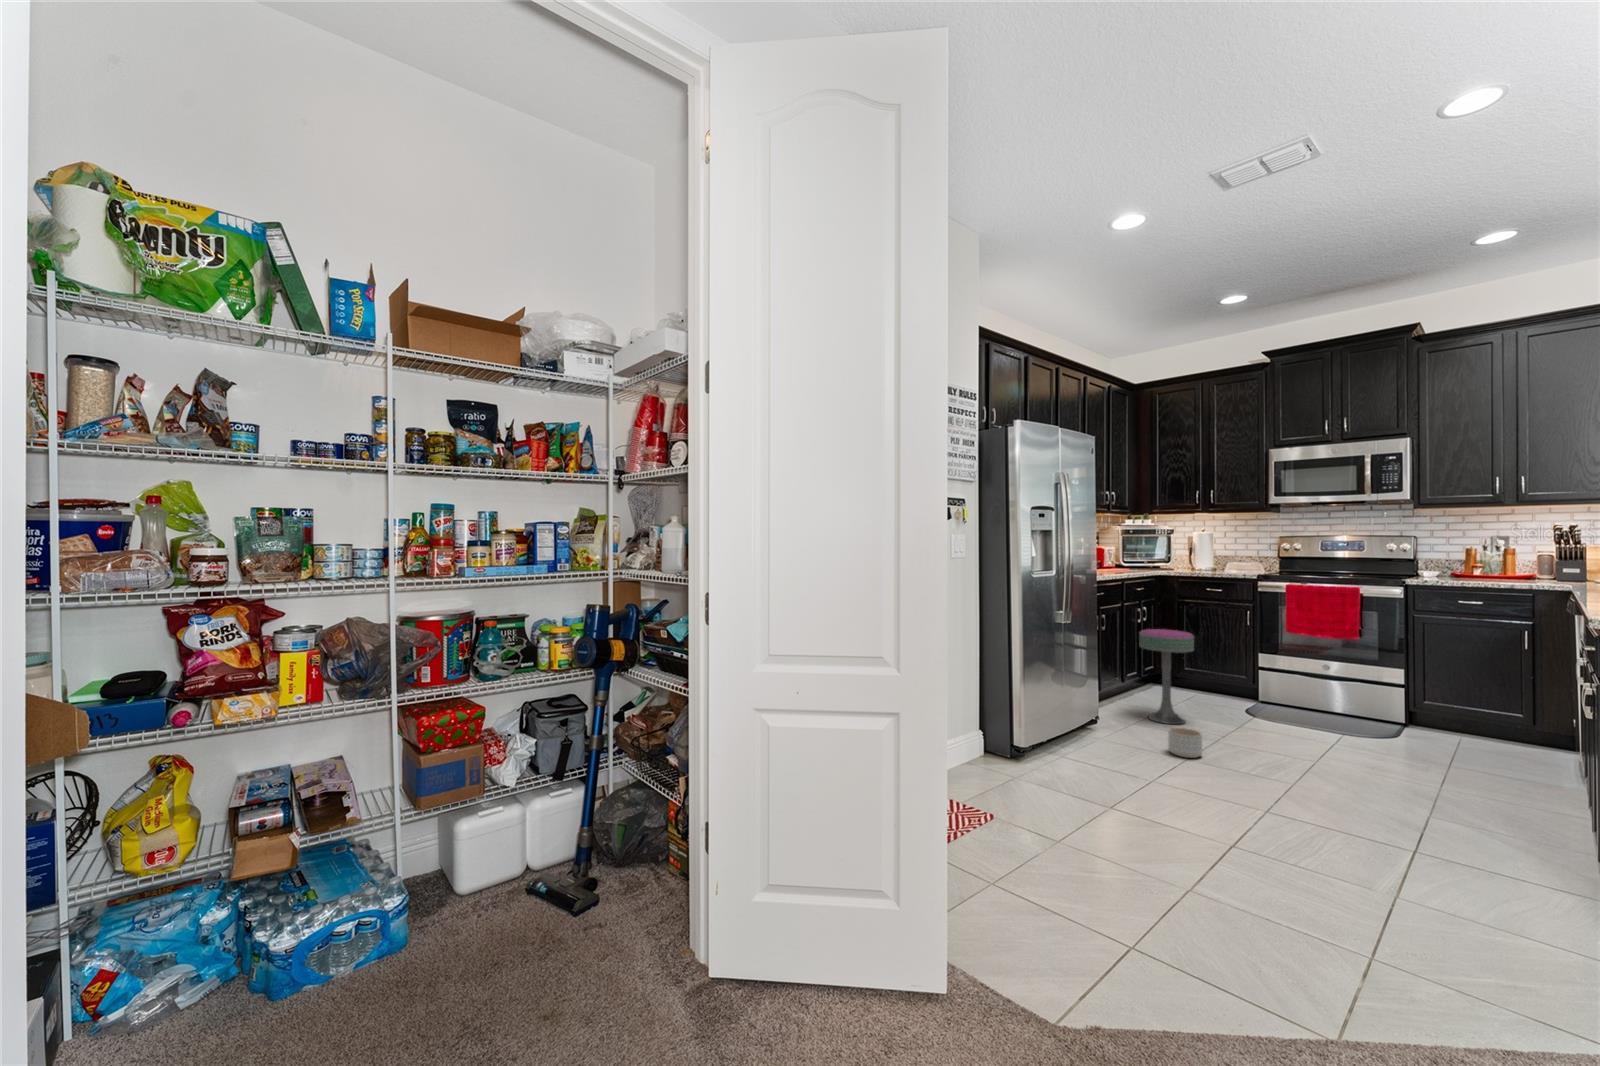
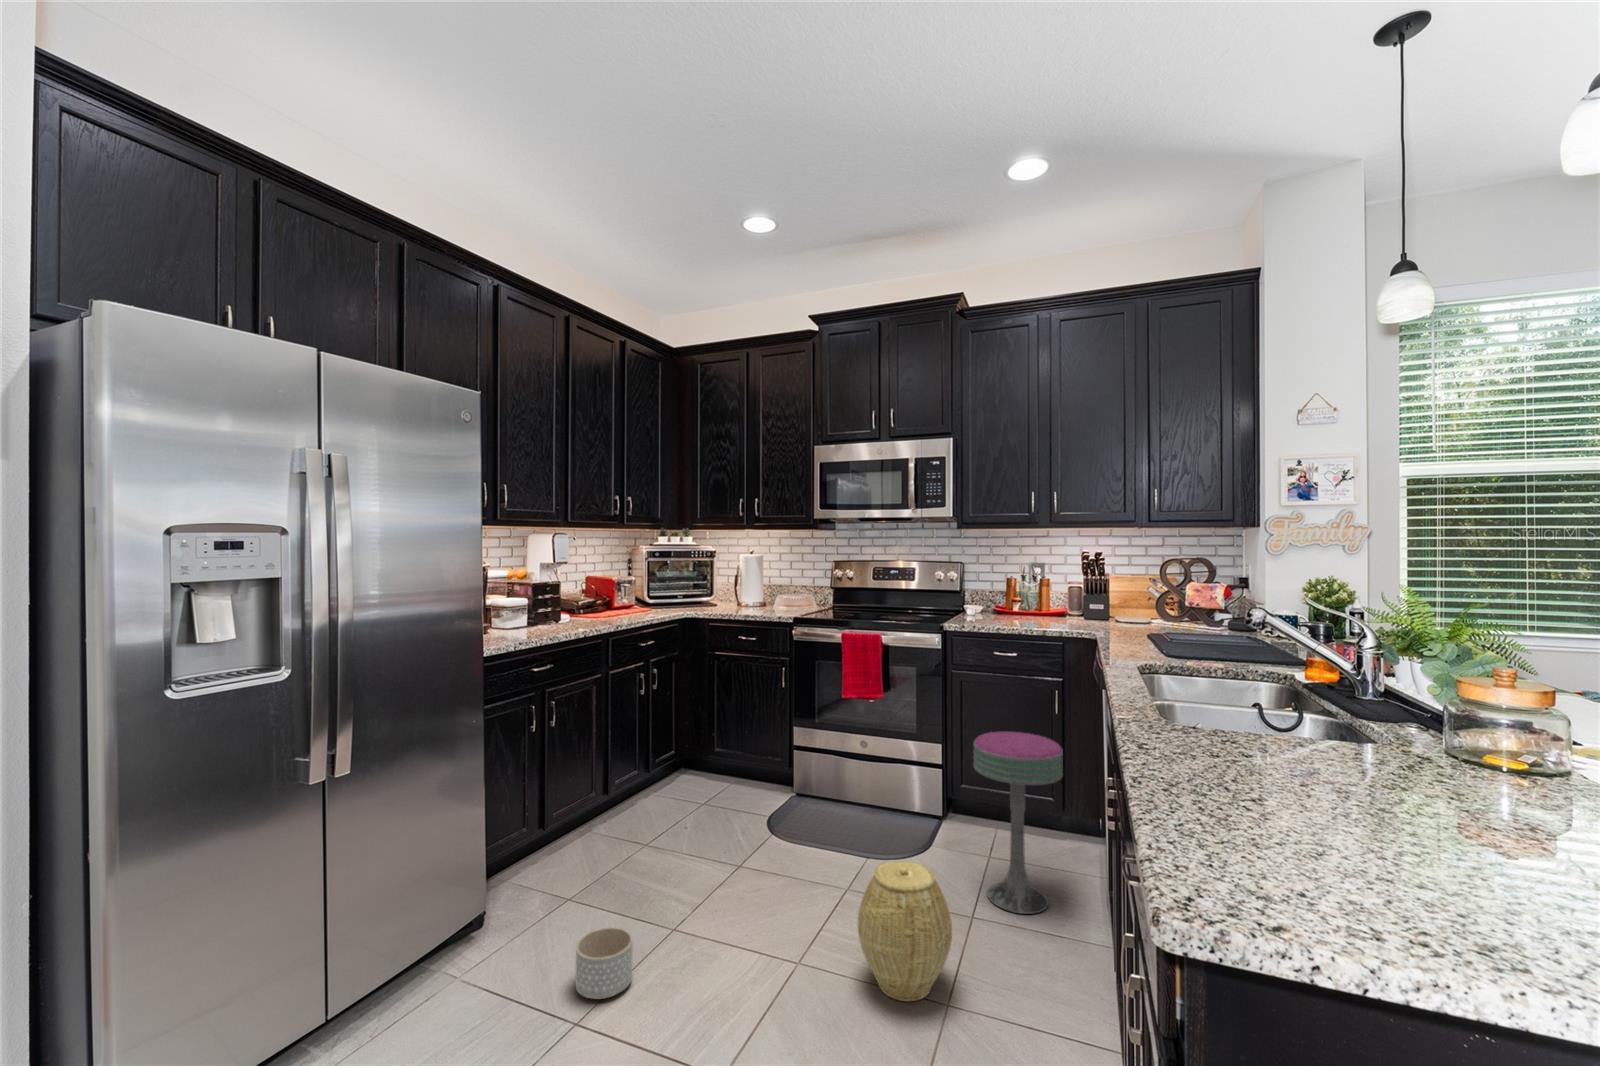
bar stool: present [1139,629,1194,724] -> present [973,732,1063,914]
woven basket: none [1357,712,1434,788] -> present [858,861,952,1001]

